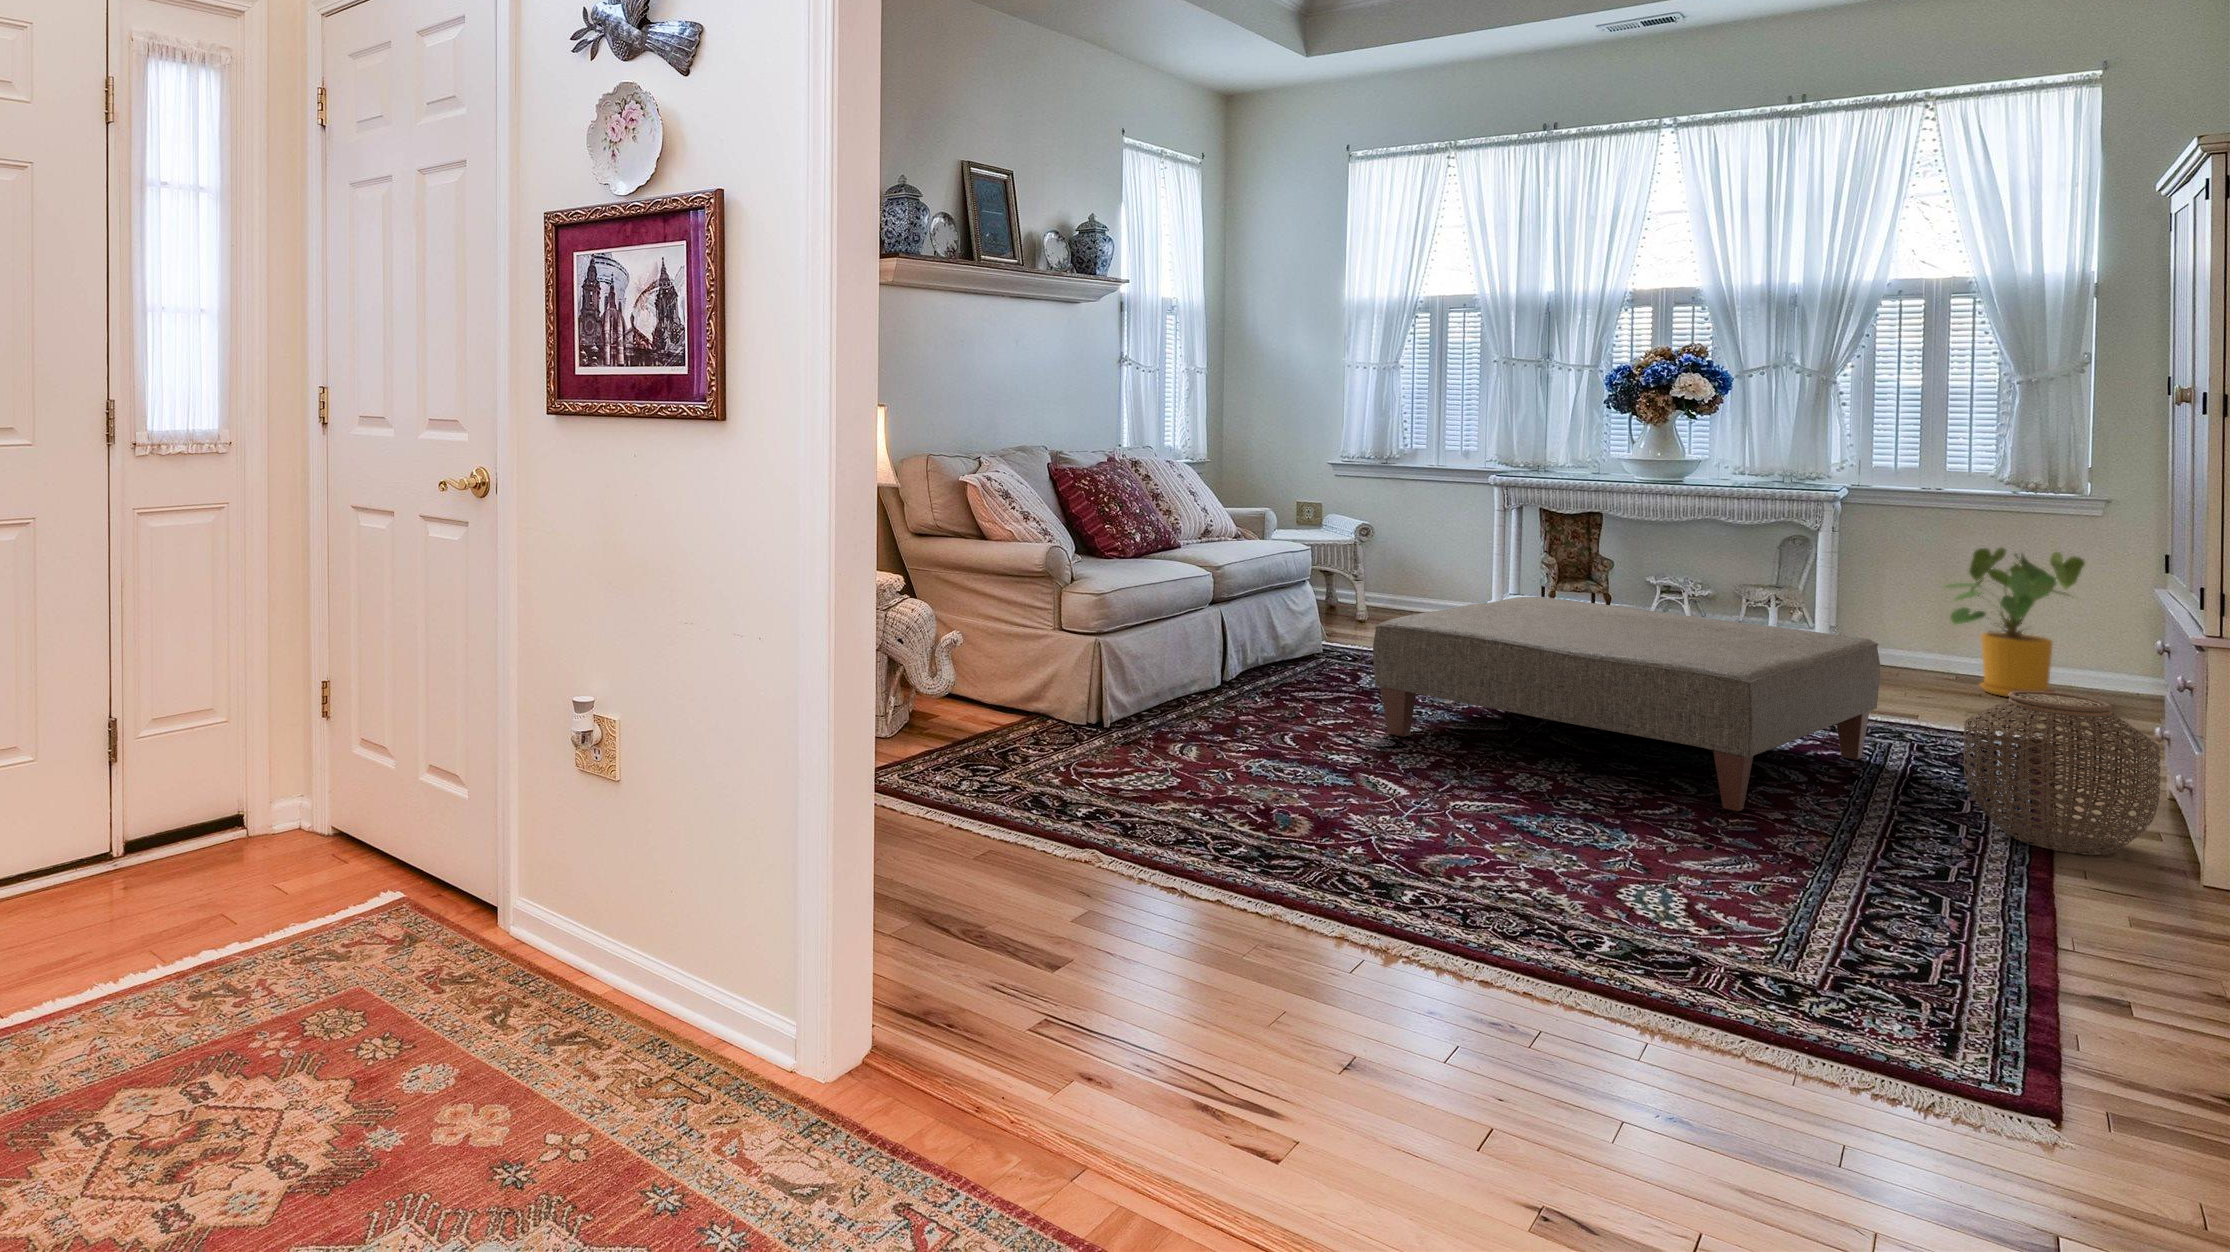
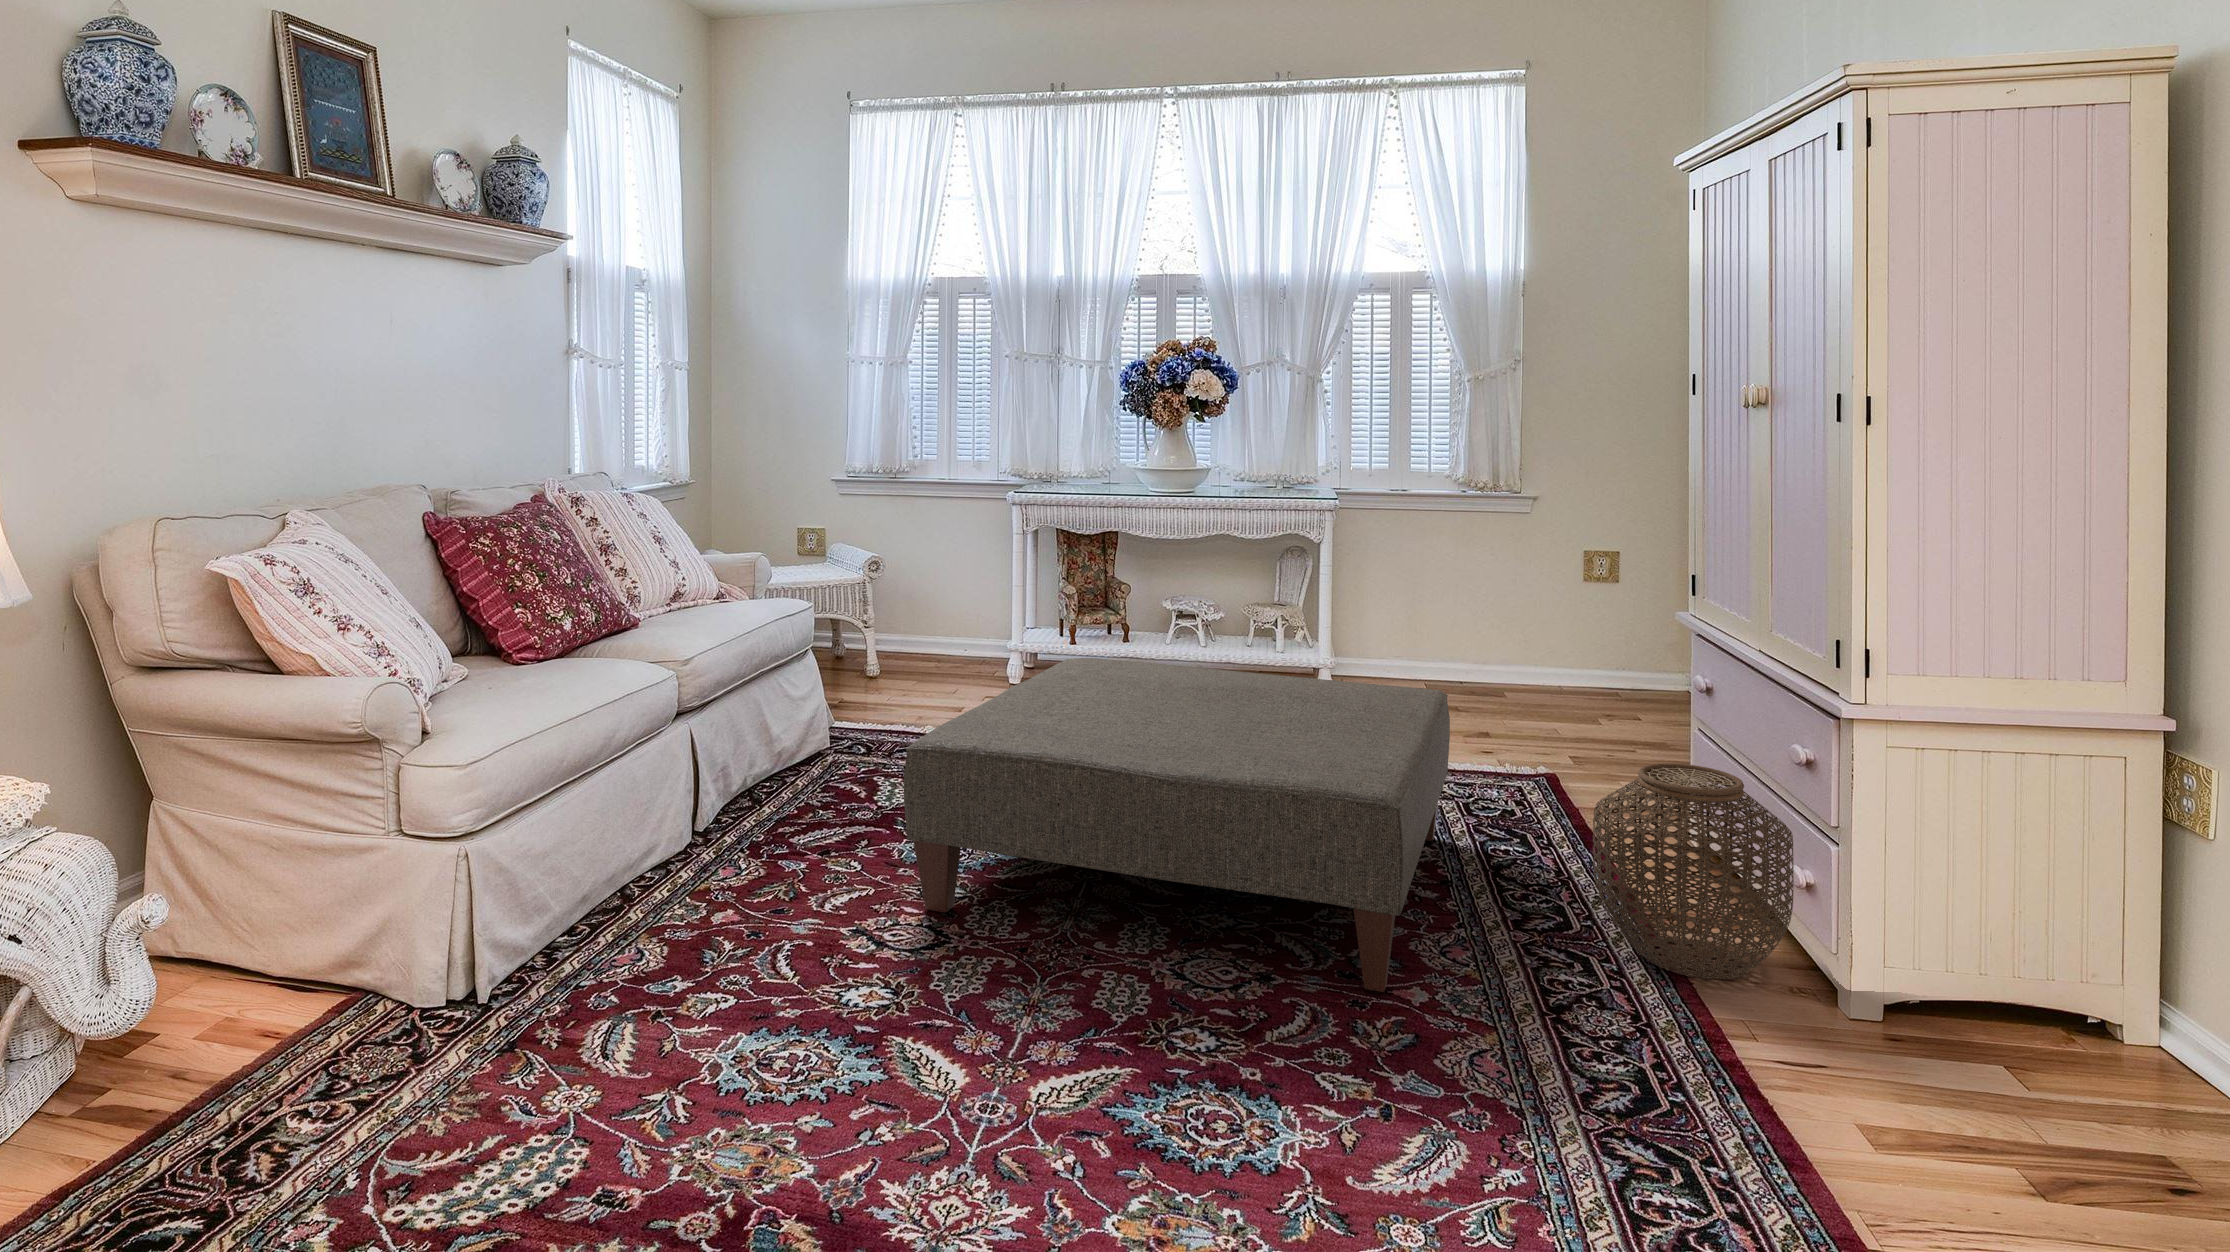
house plant: present [1945,548,2085,696] -> none [1426,549,1542,708]

